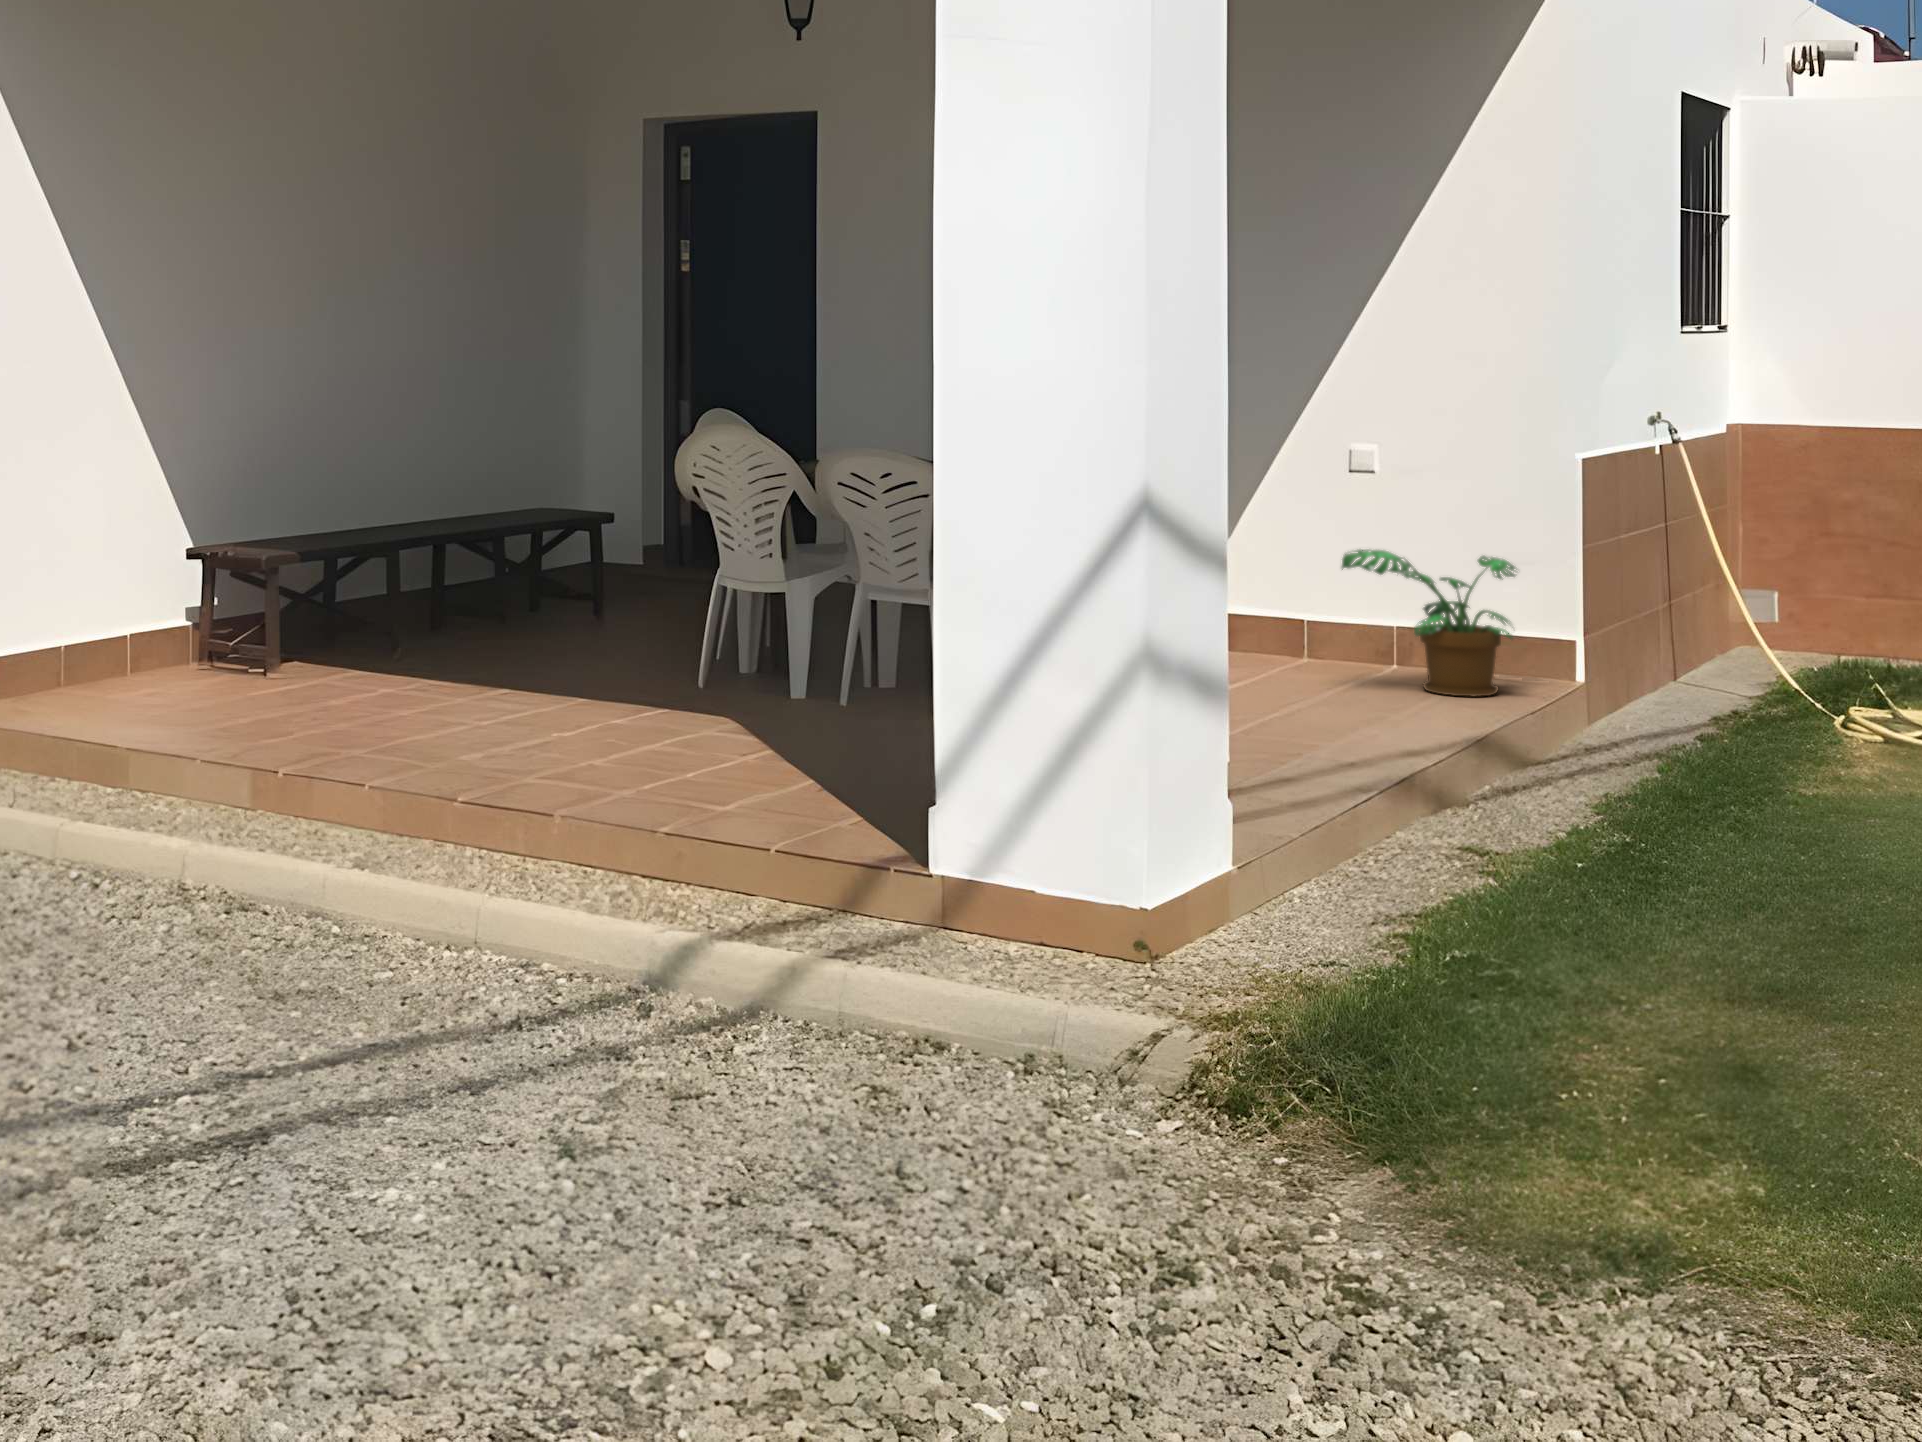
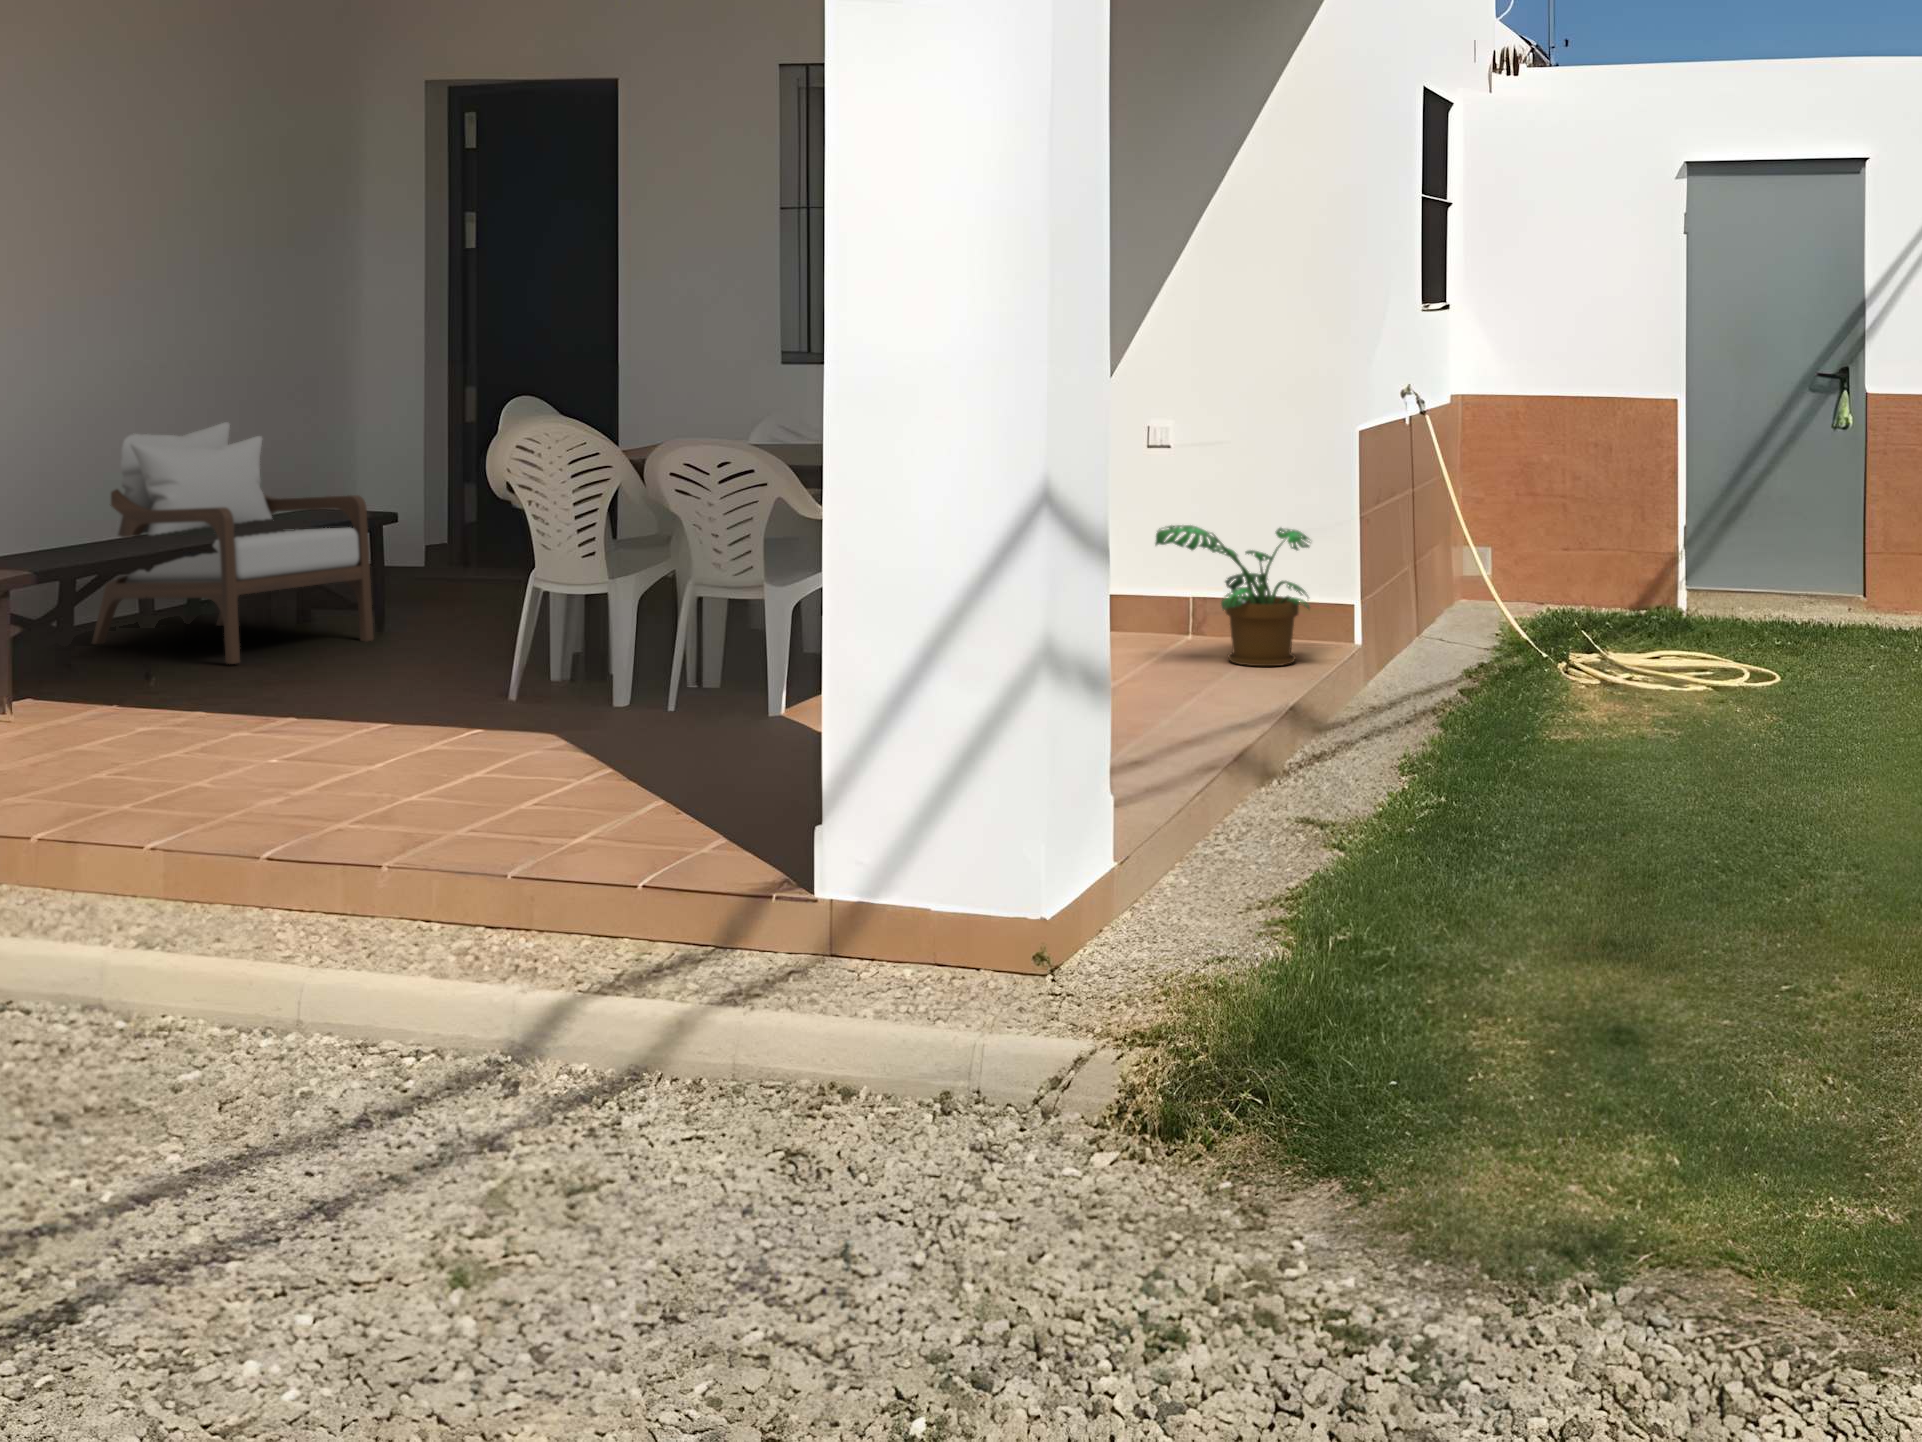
armchair: none [350,435,595,646] -> present [92,422,373,664]

